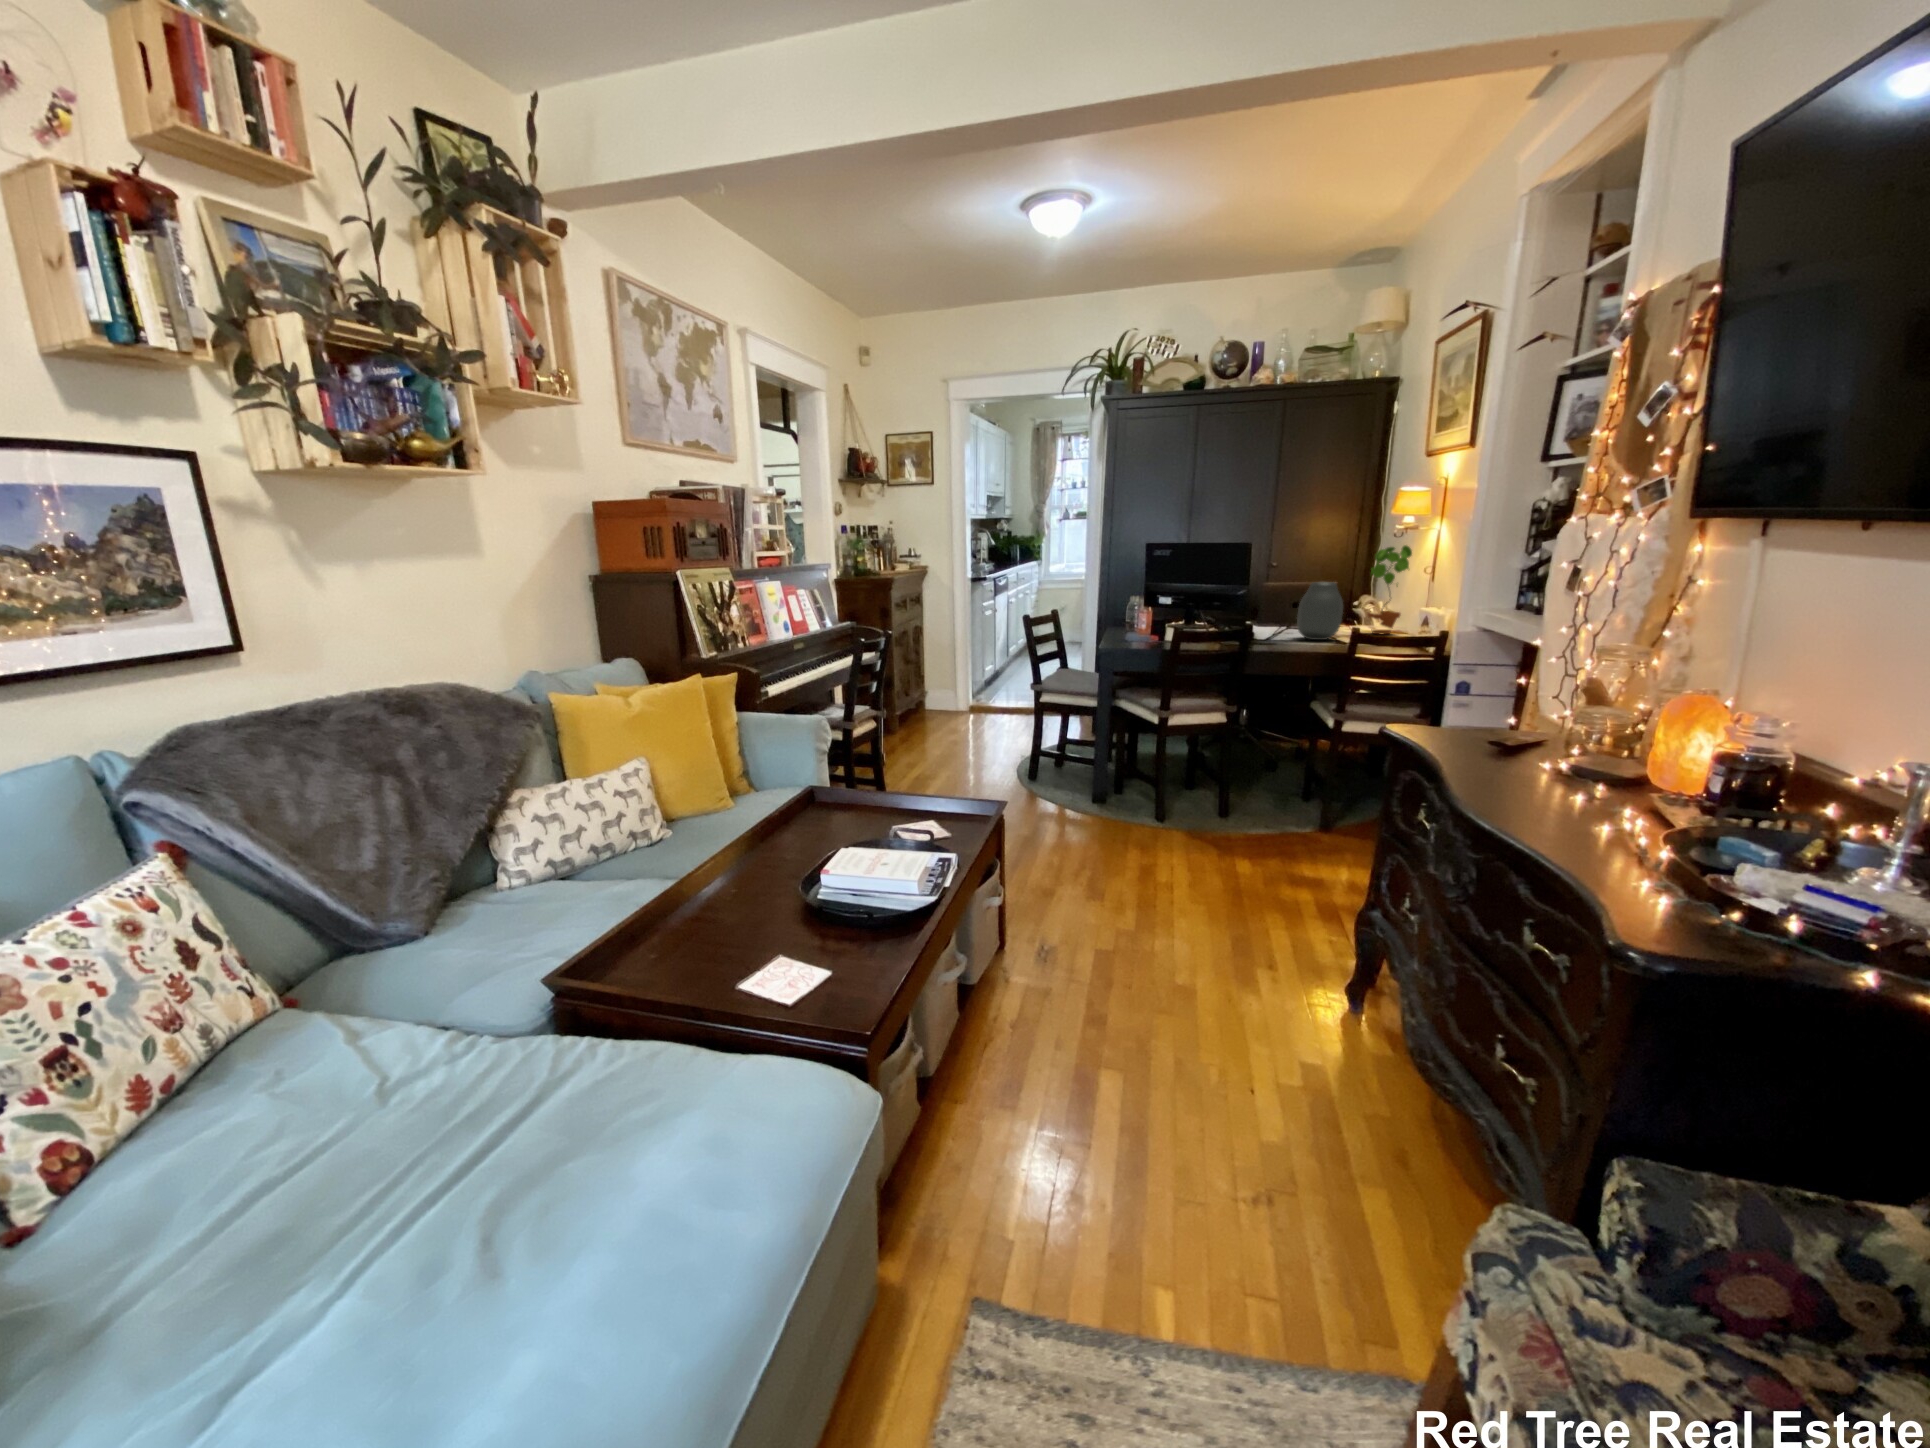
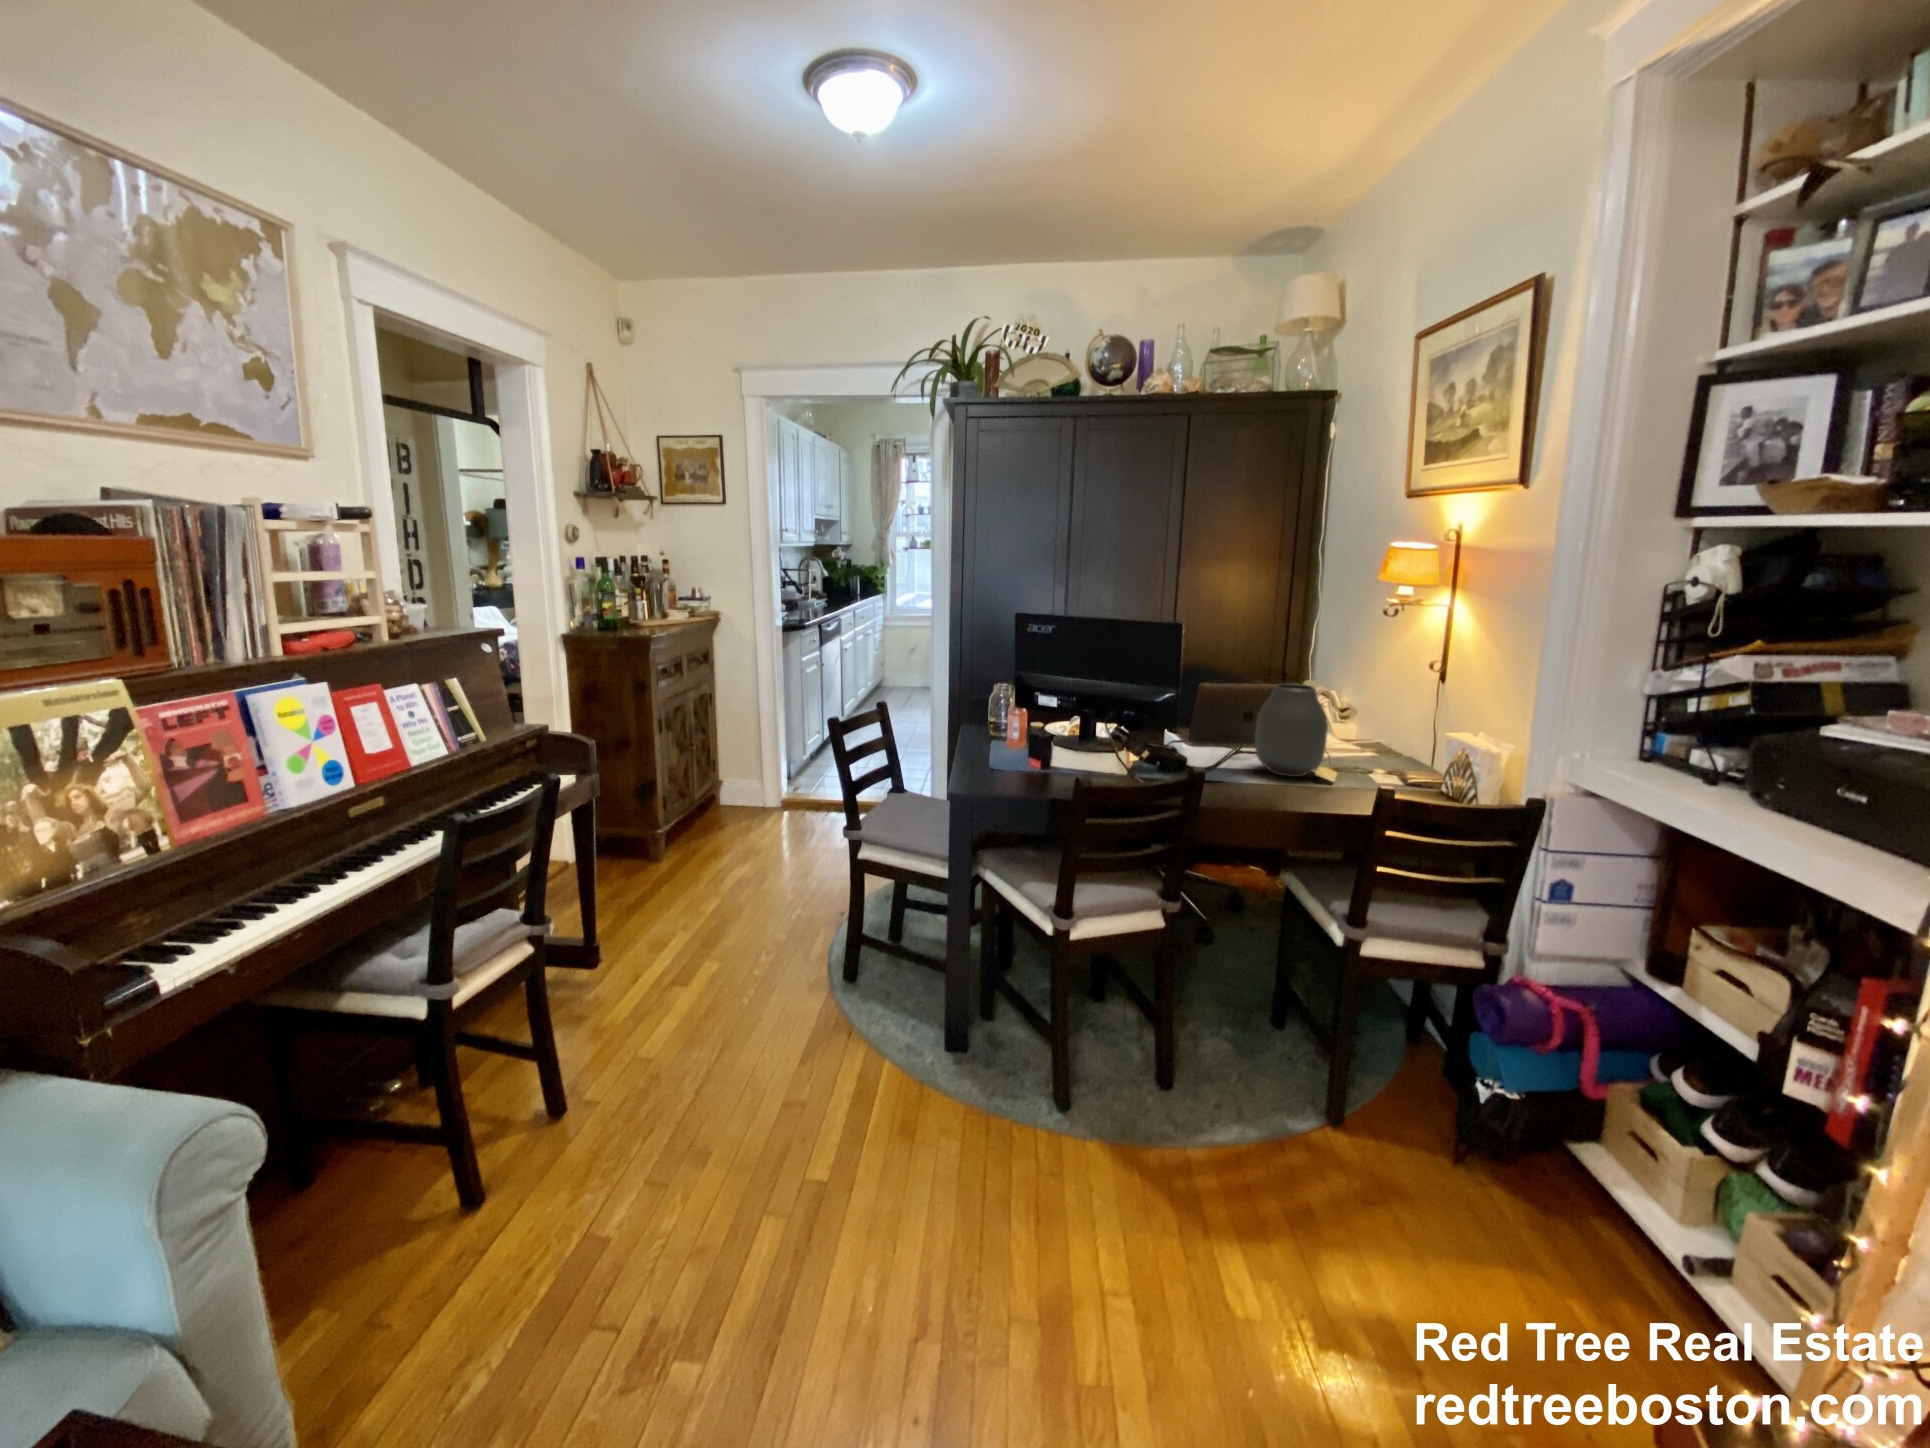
potted plant: present [1367,545,1412,635] -> none [1343,625,1406,757]

